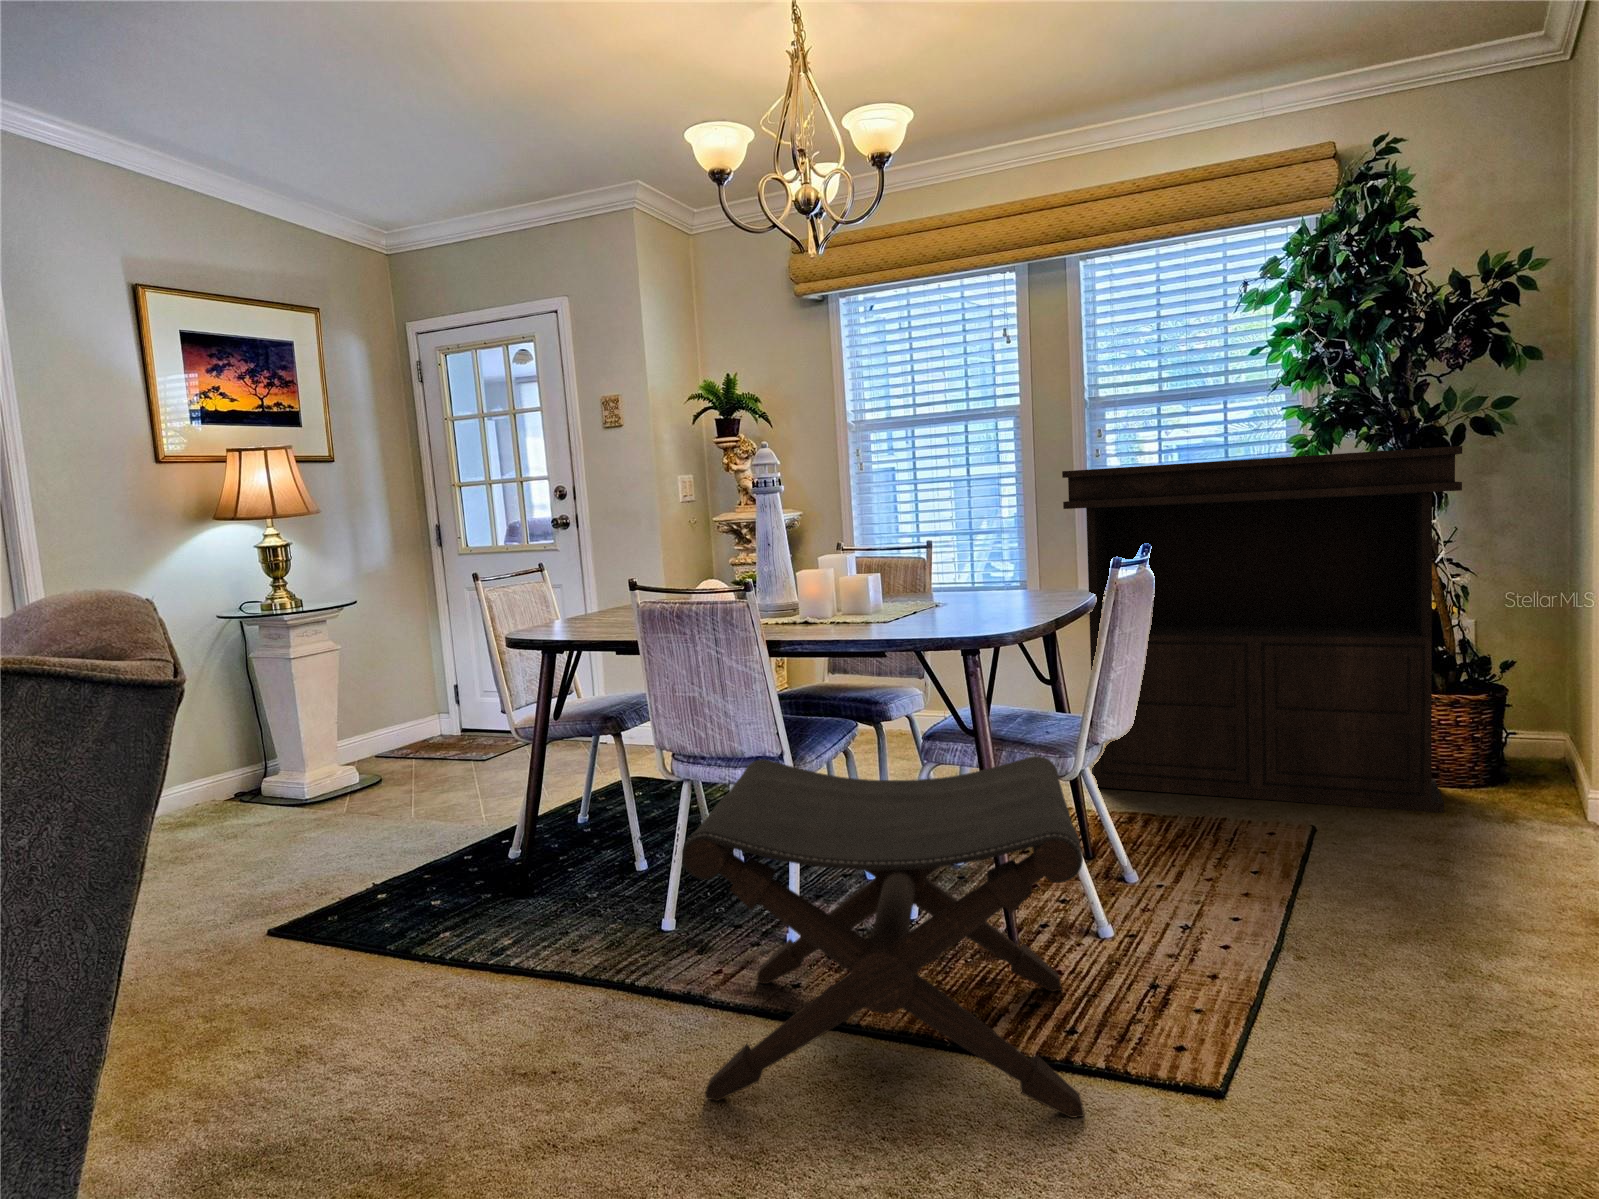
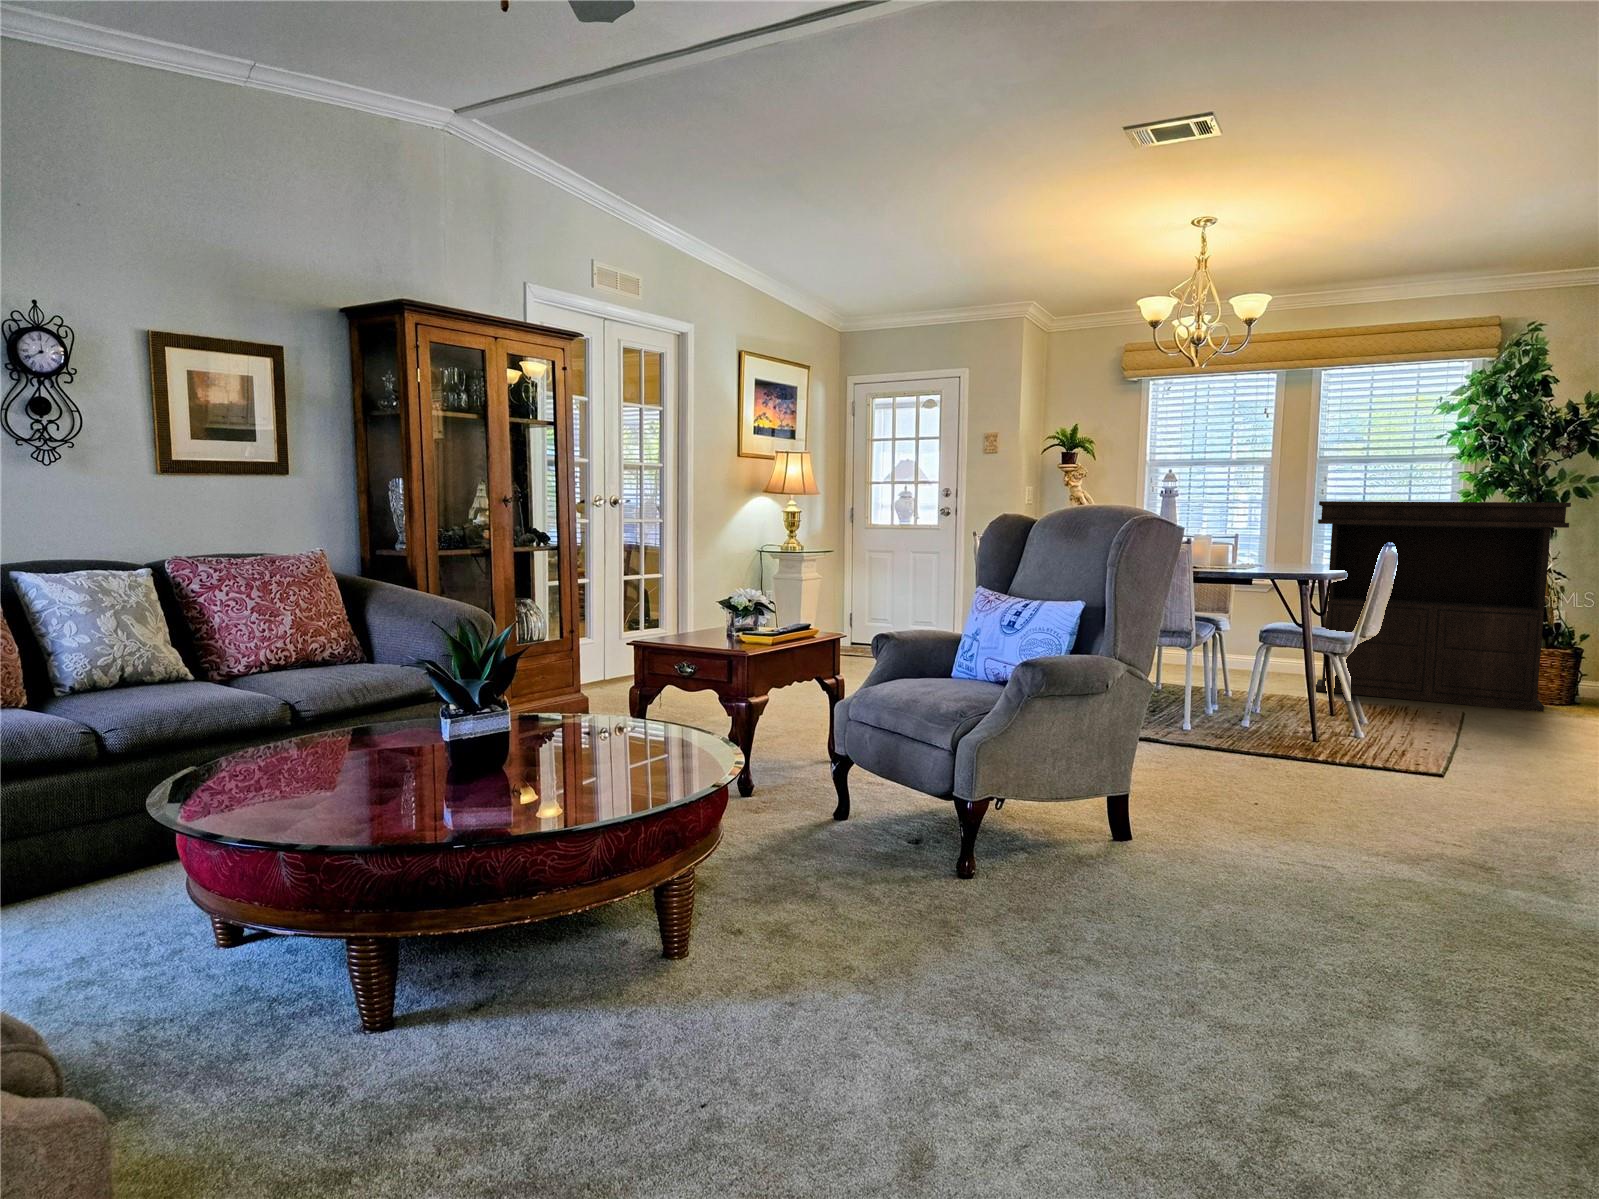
footstool: present [682,756,1084,1118] -> none [1199,627,1406,771]

